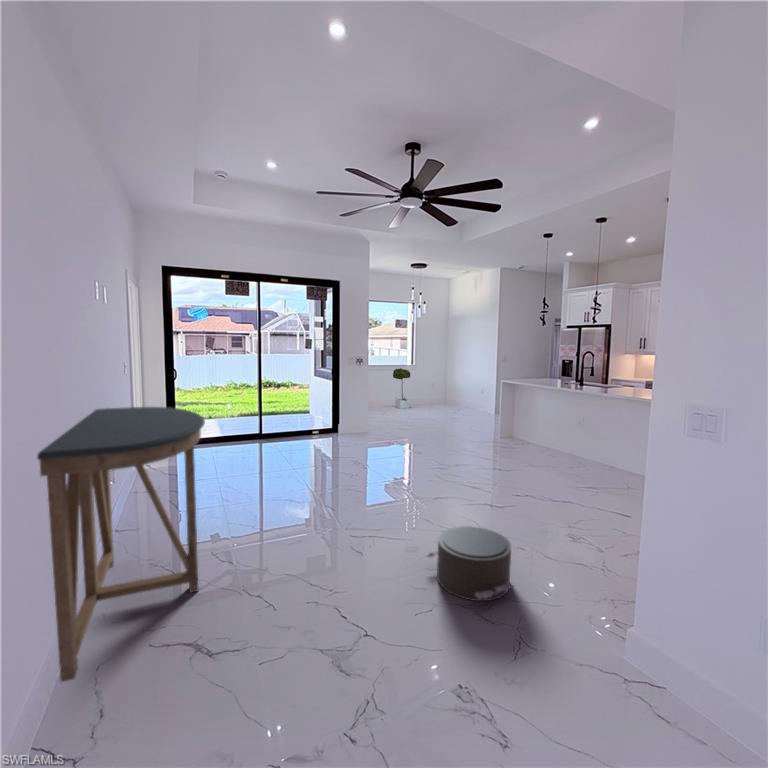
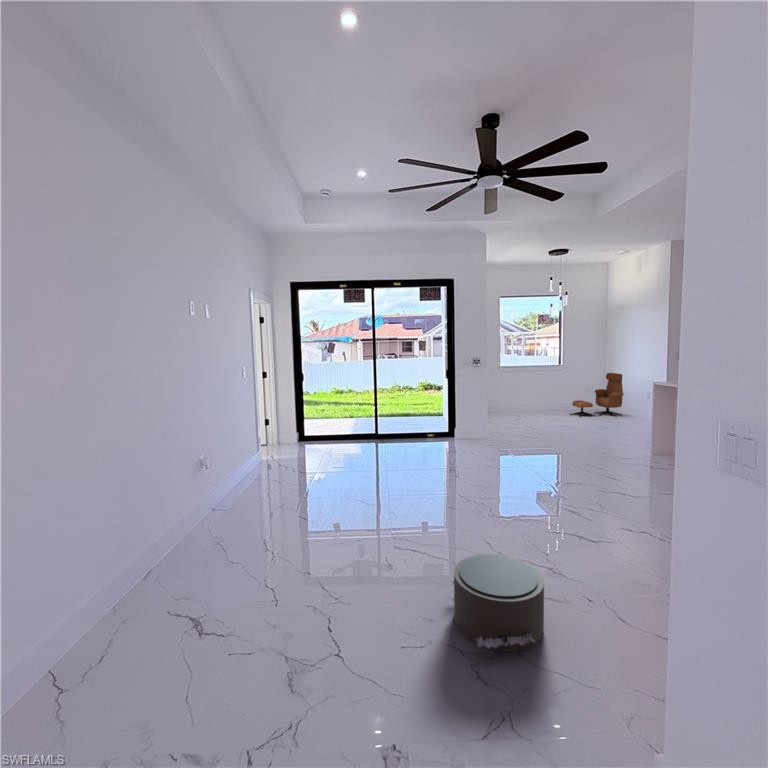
potted tree: present [393,368,410,409] -> none [533,369,554,414]
lounge chair: none [424,372,466,410] -> present [570,373,624,417]
console table: present [37,407,205,682] -> none [62,404,241,628]

